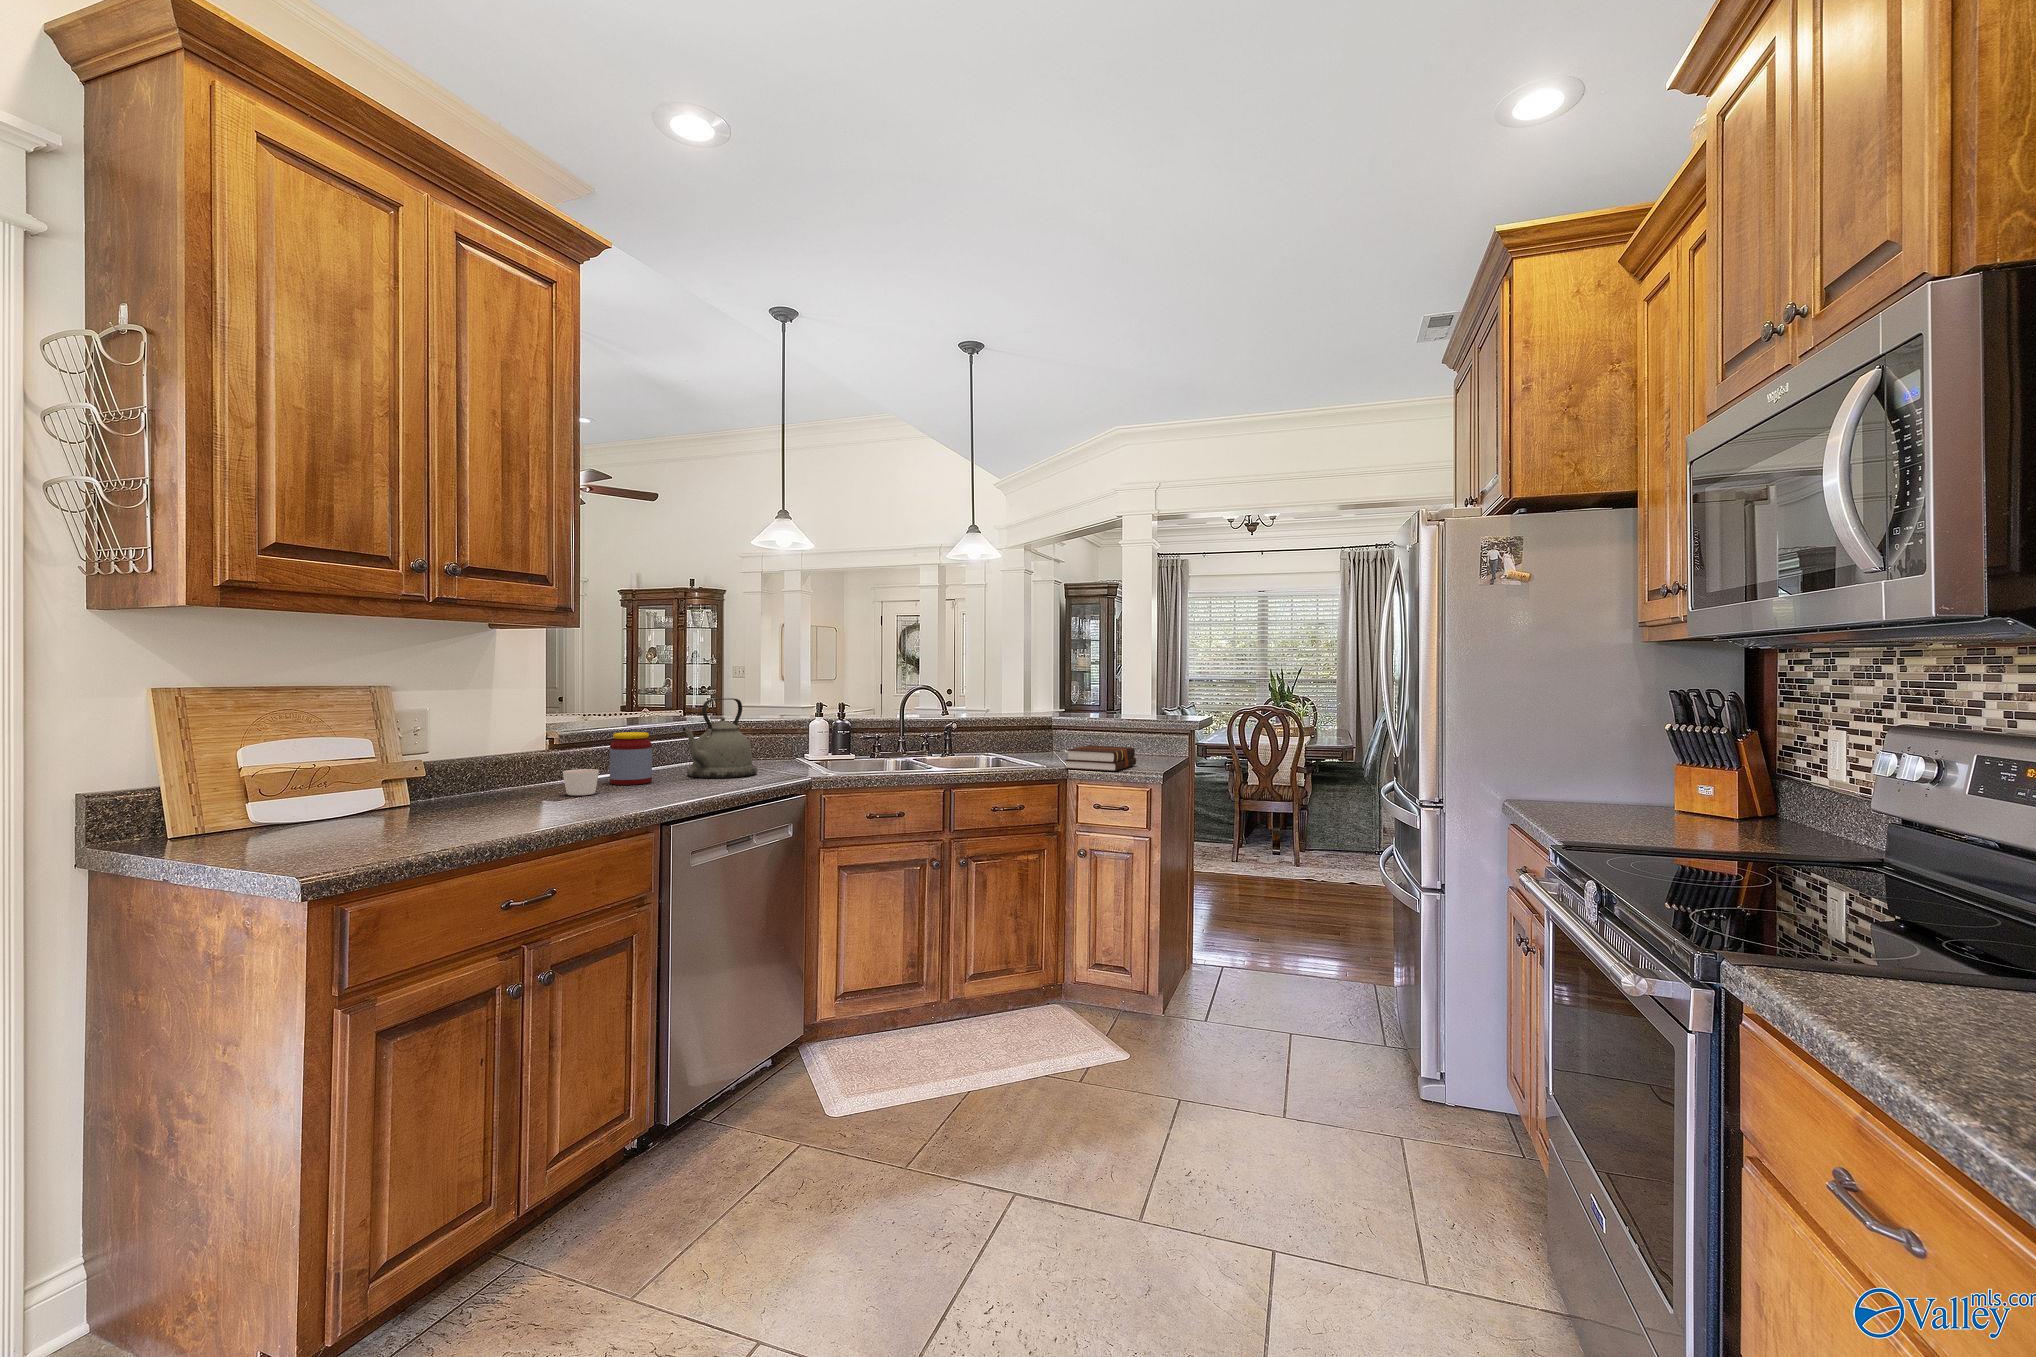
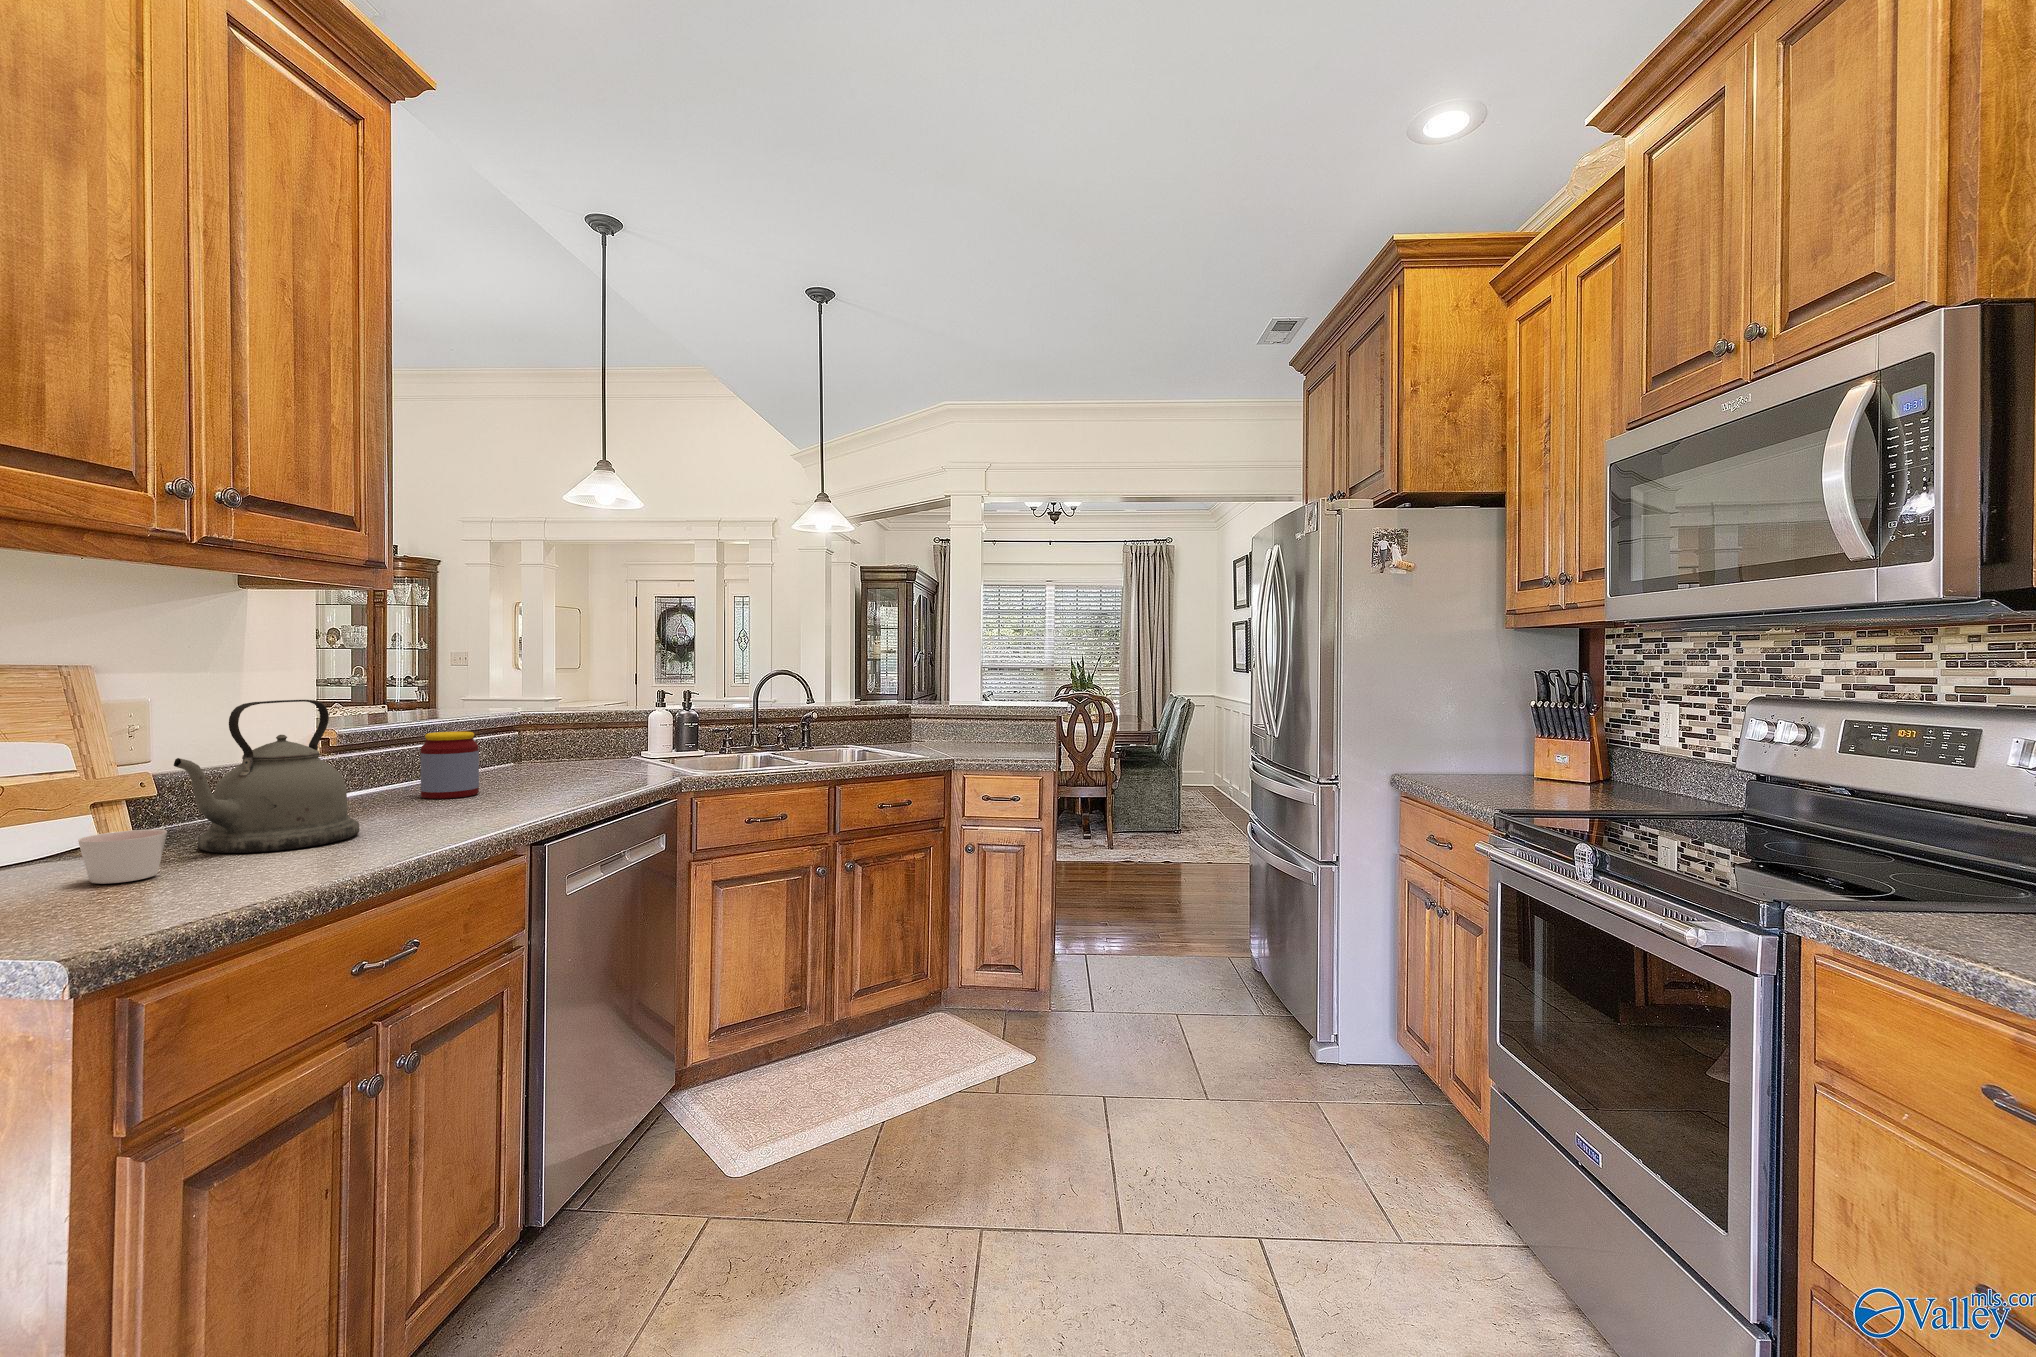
kettle: present [682,698,757,778] -> present [174,700,359,853]
hardback book: present [1065,745,1136,771] -> none [949,735,1016,760]
candle: present [563,769,599,796] -> present [78,829,167,884]

